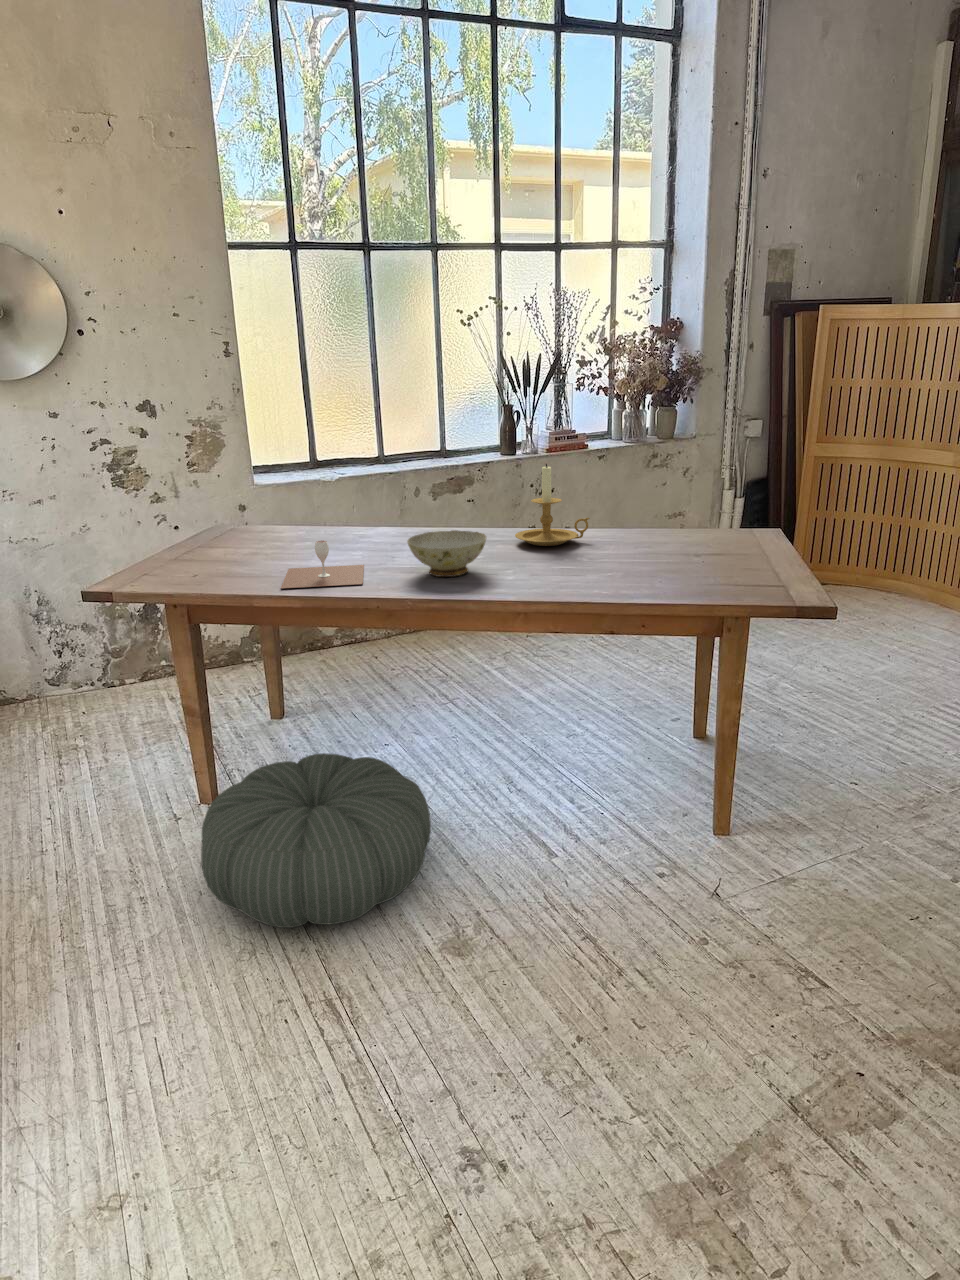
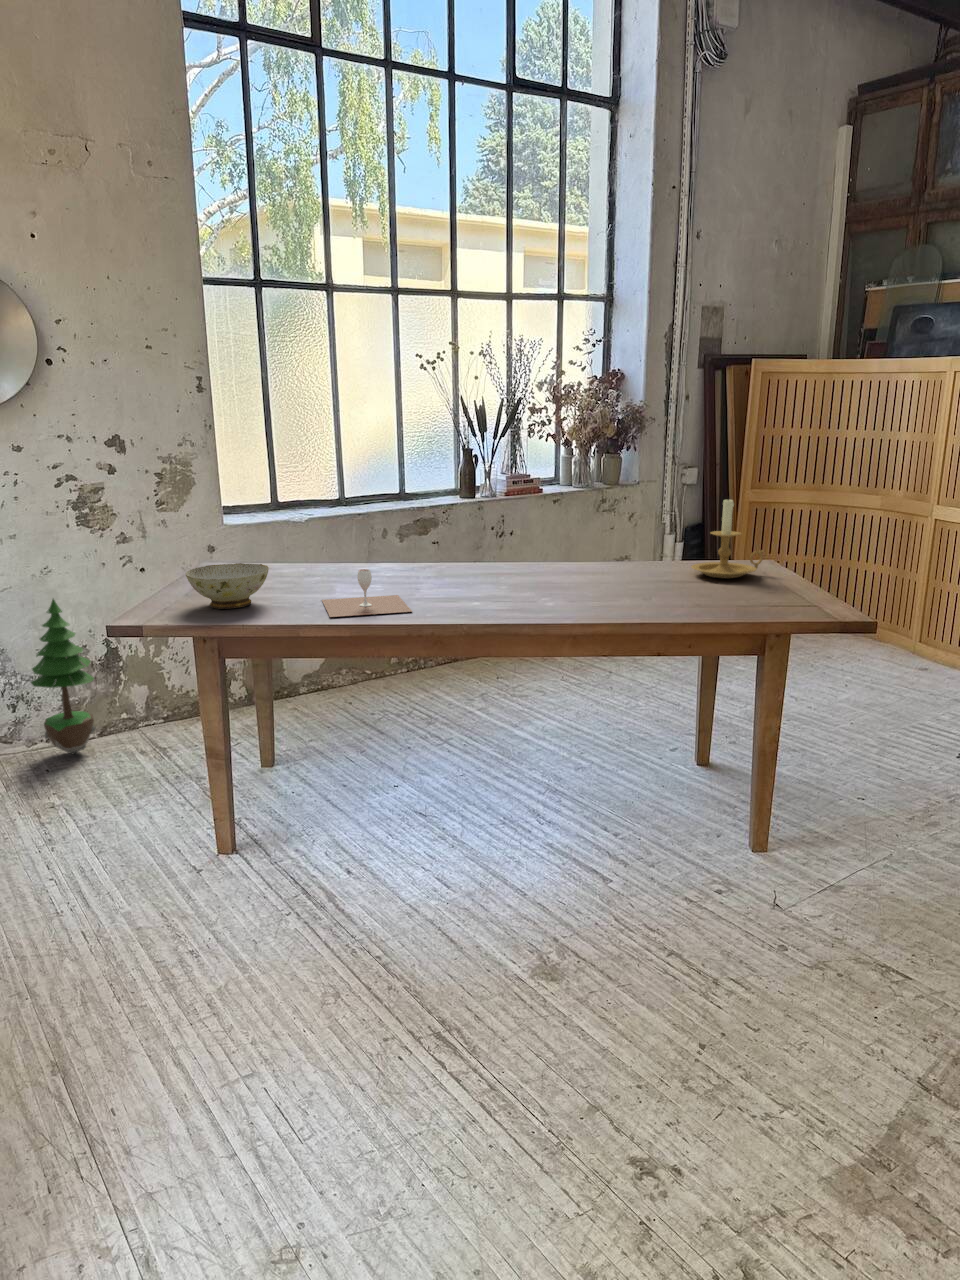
candle holder: present [515,464,590,546] -> present [692,497,764,578]
ceramic bowl: present [407,530,486,577] -> present [186,563,269,609]
potted tree: none [70,555,131,699] -> present [31,599,96,754]
pouf: present [201,753,431,928] -> none [256,789,495,967]

